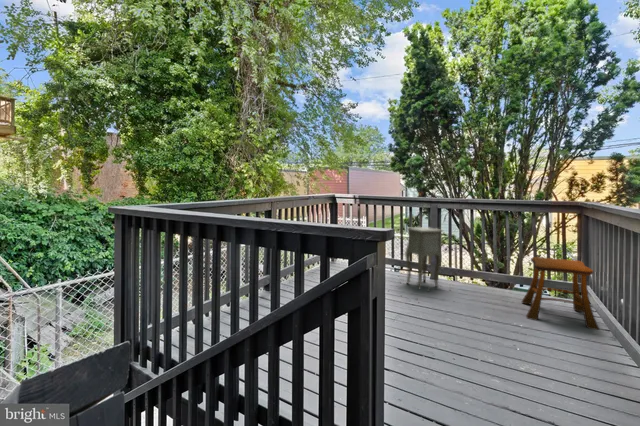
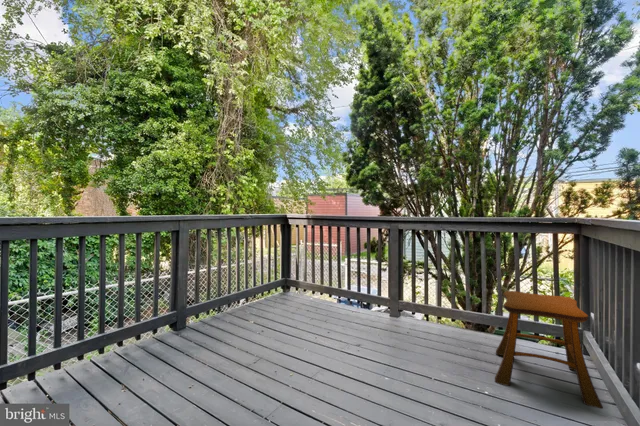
side table: present [405,227,442,289] -> none [355,251,398,333]

